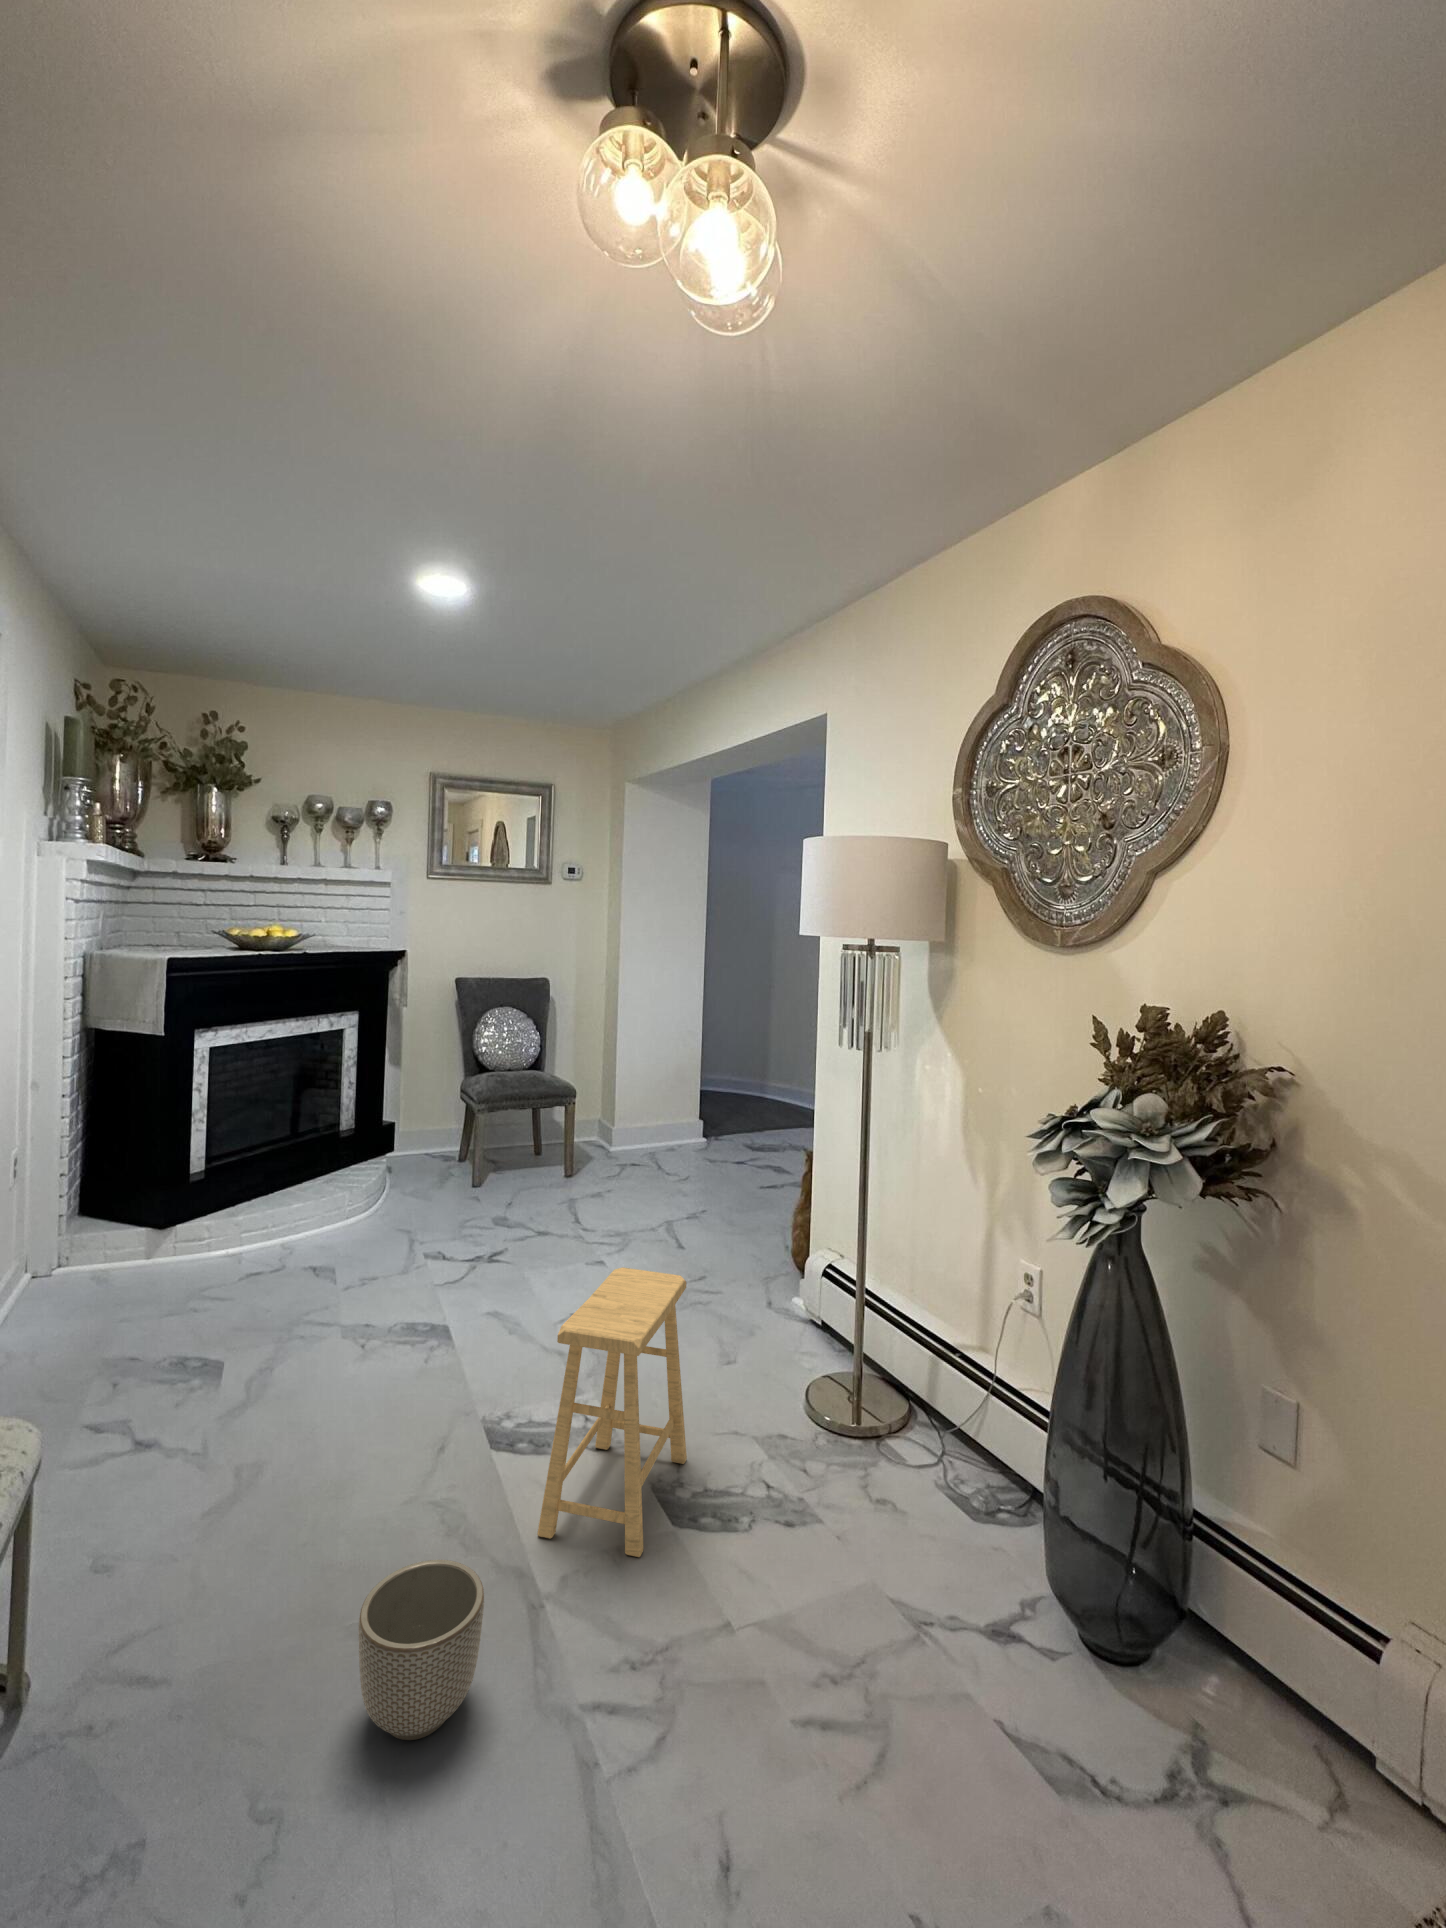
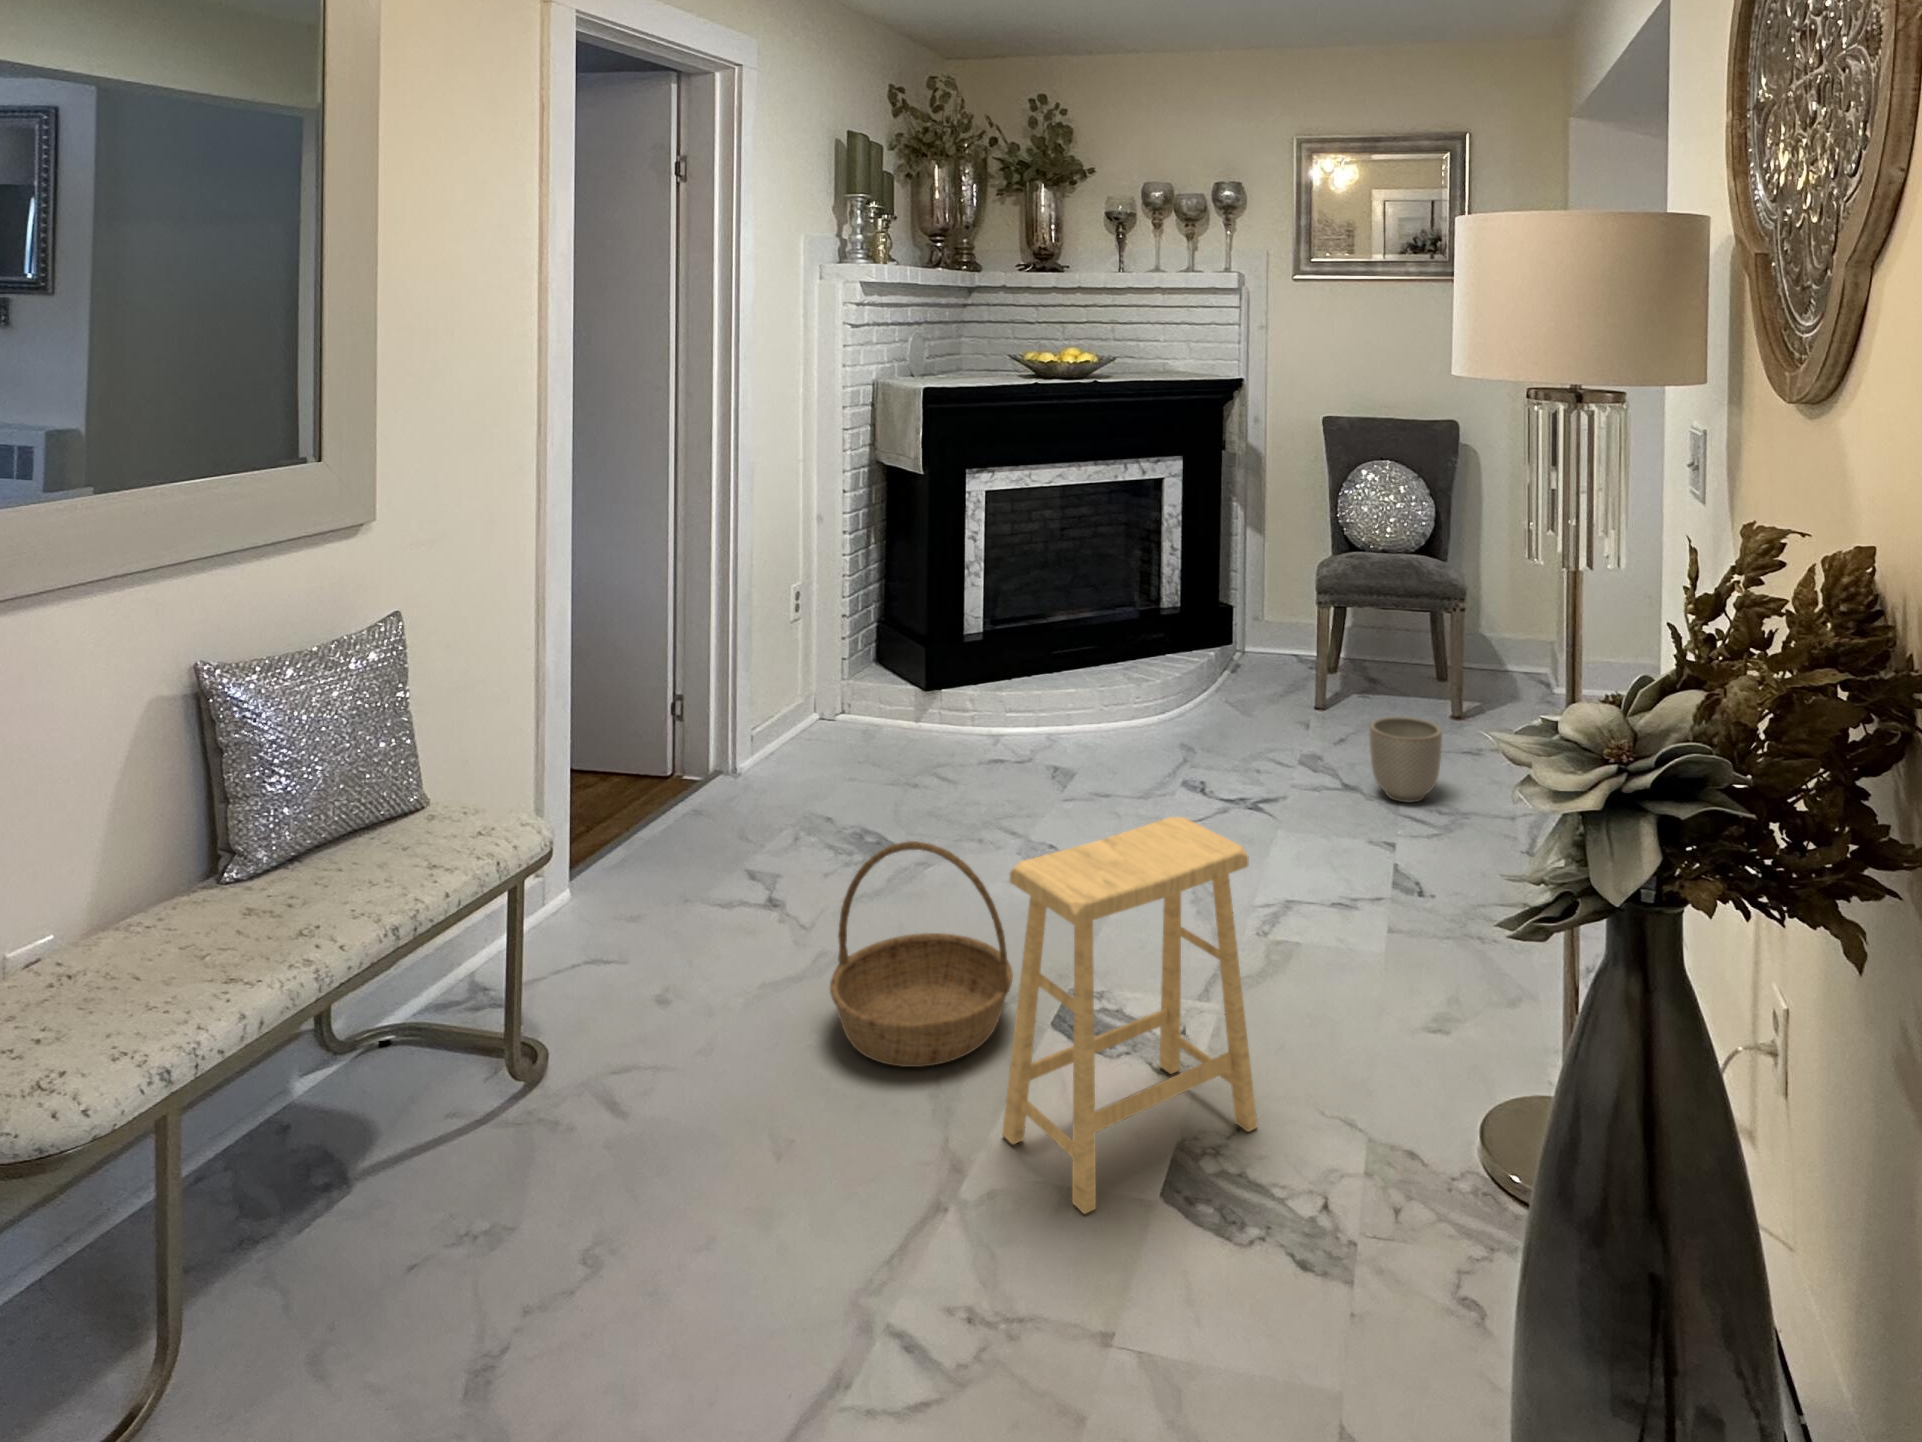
basket: none [317,1340,481,1530] -> present [830,841,1013,1067]
planter: present [358,1560,484,1740] -> present [1369,716,1442,803]

